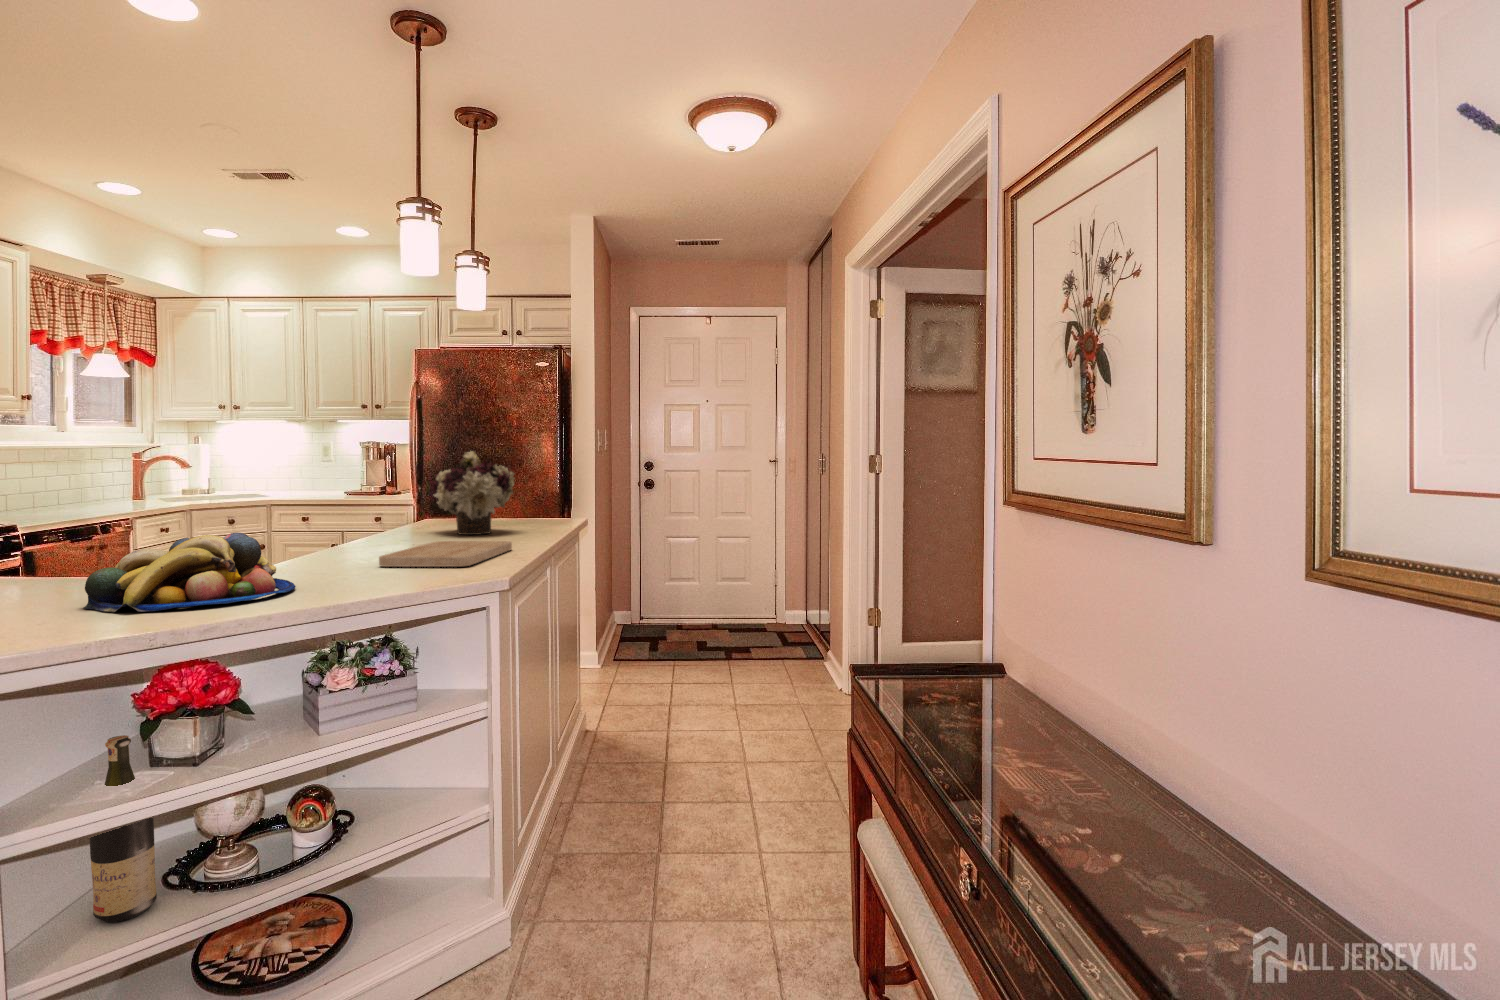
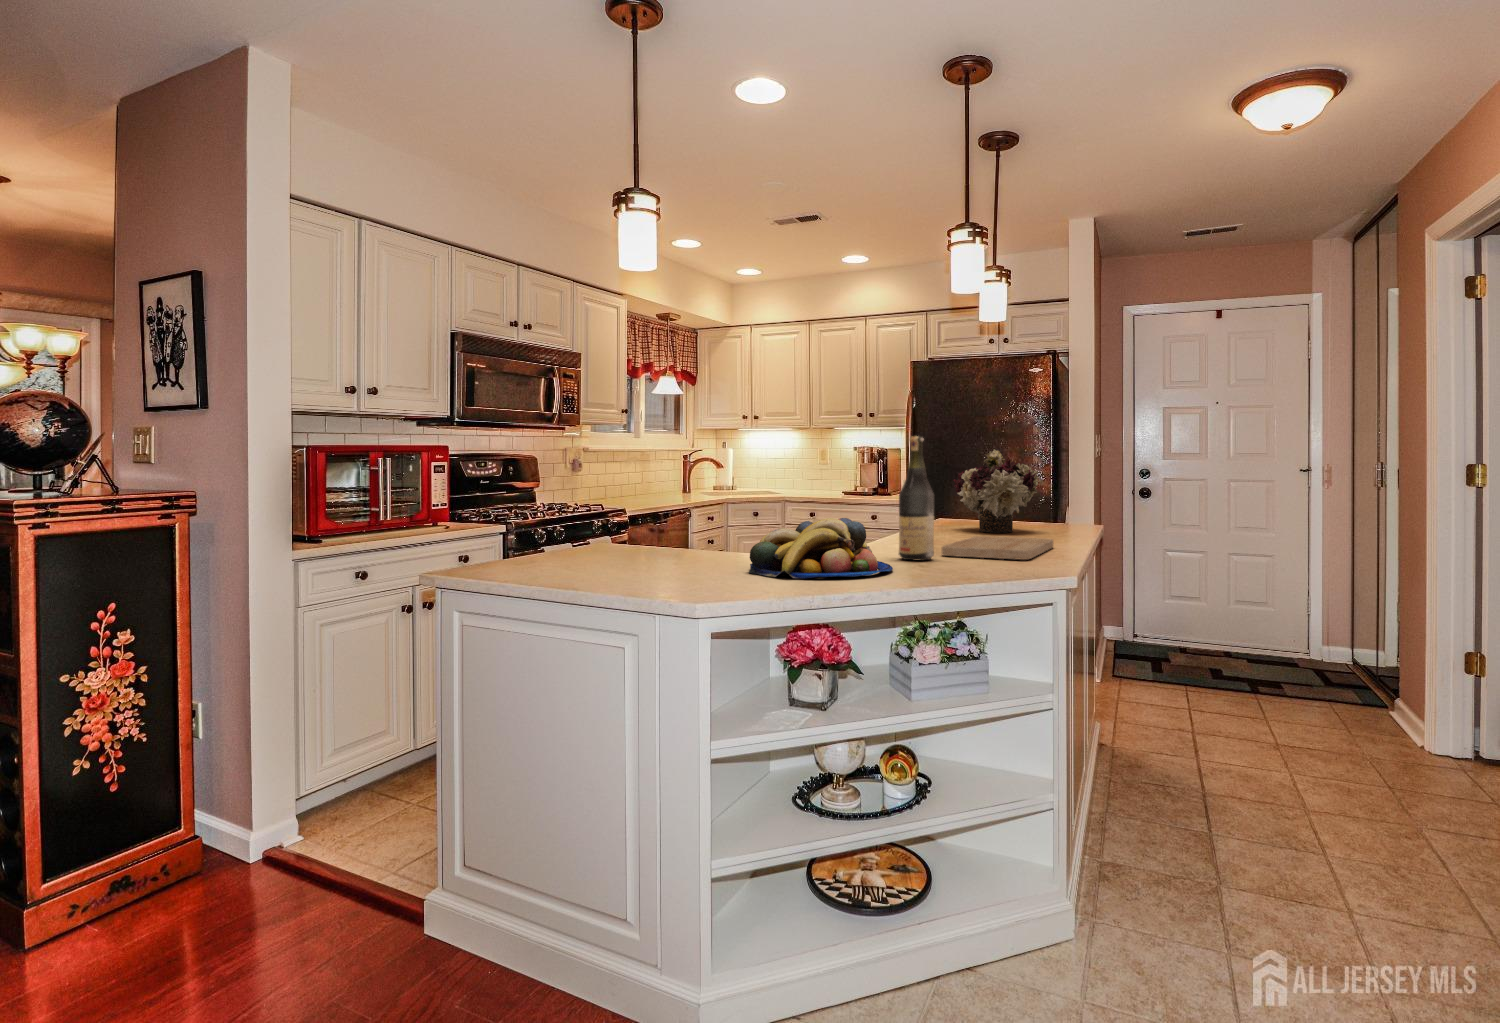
wine bottle: present [90,735,157,922] -> present [899,436,935,561]

